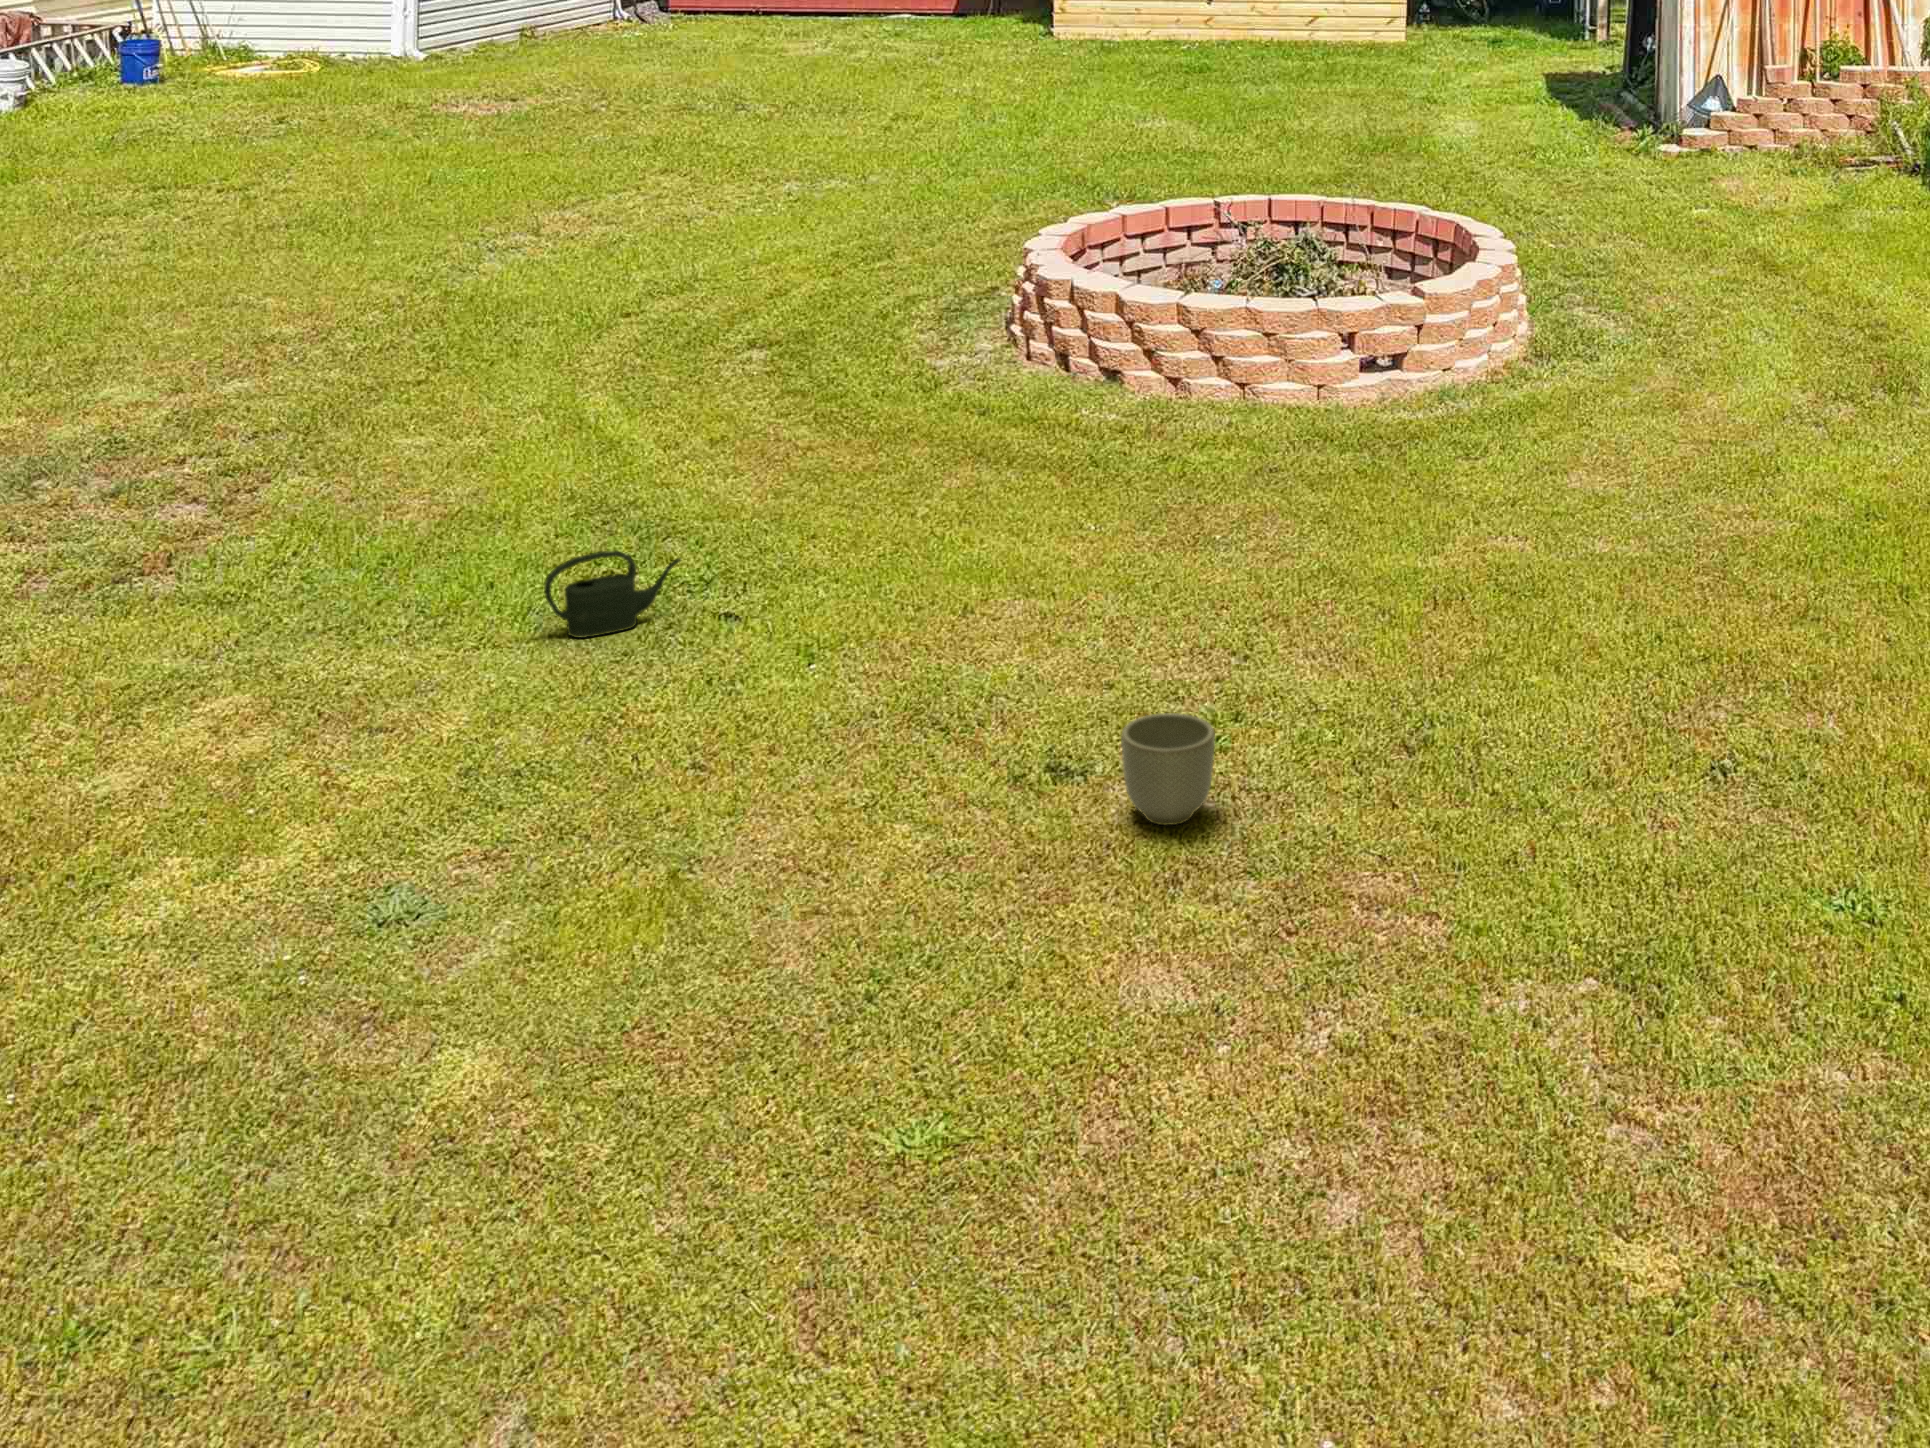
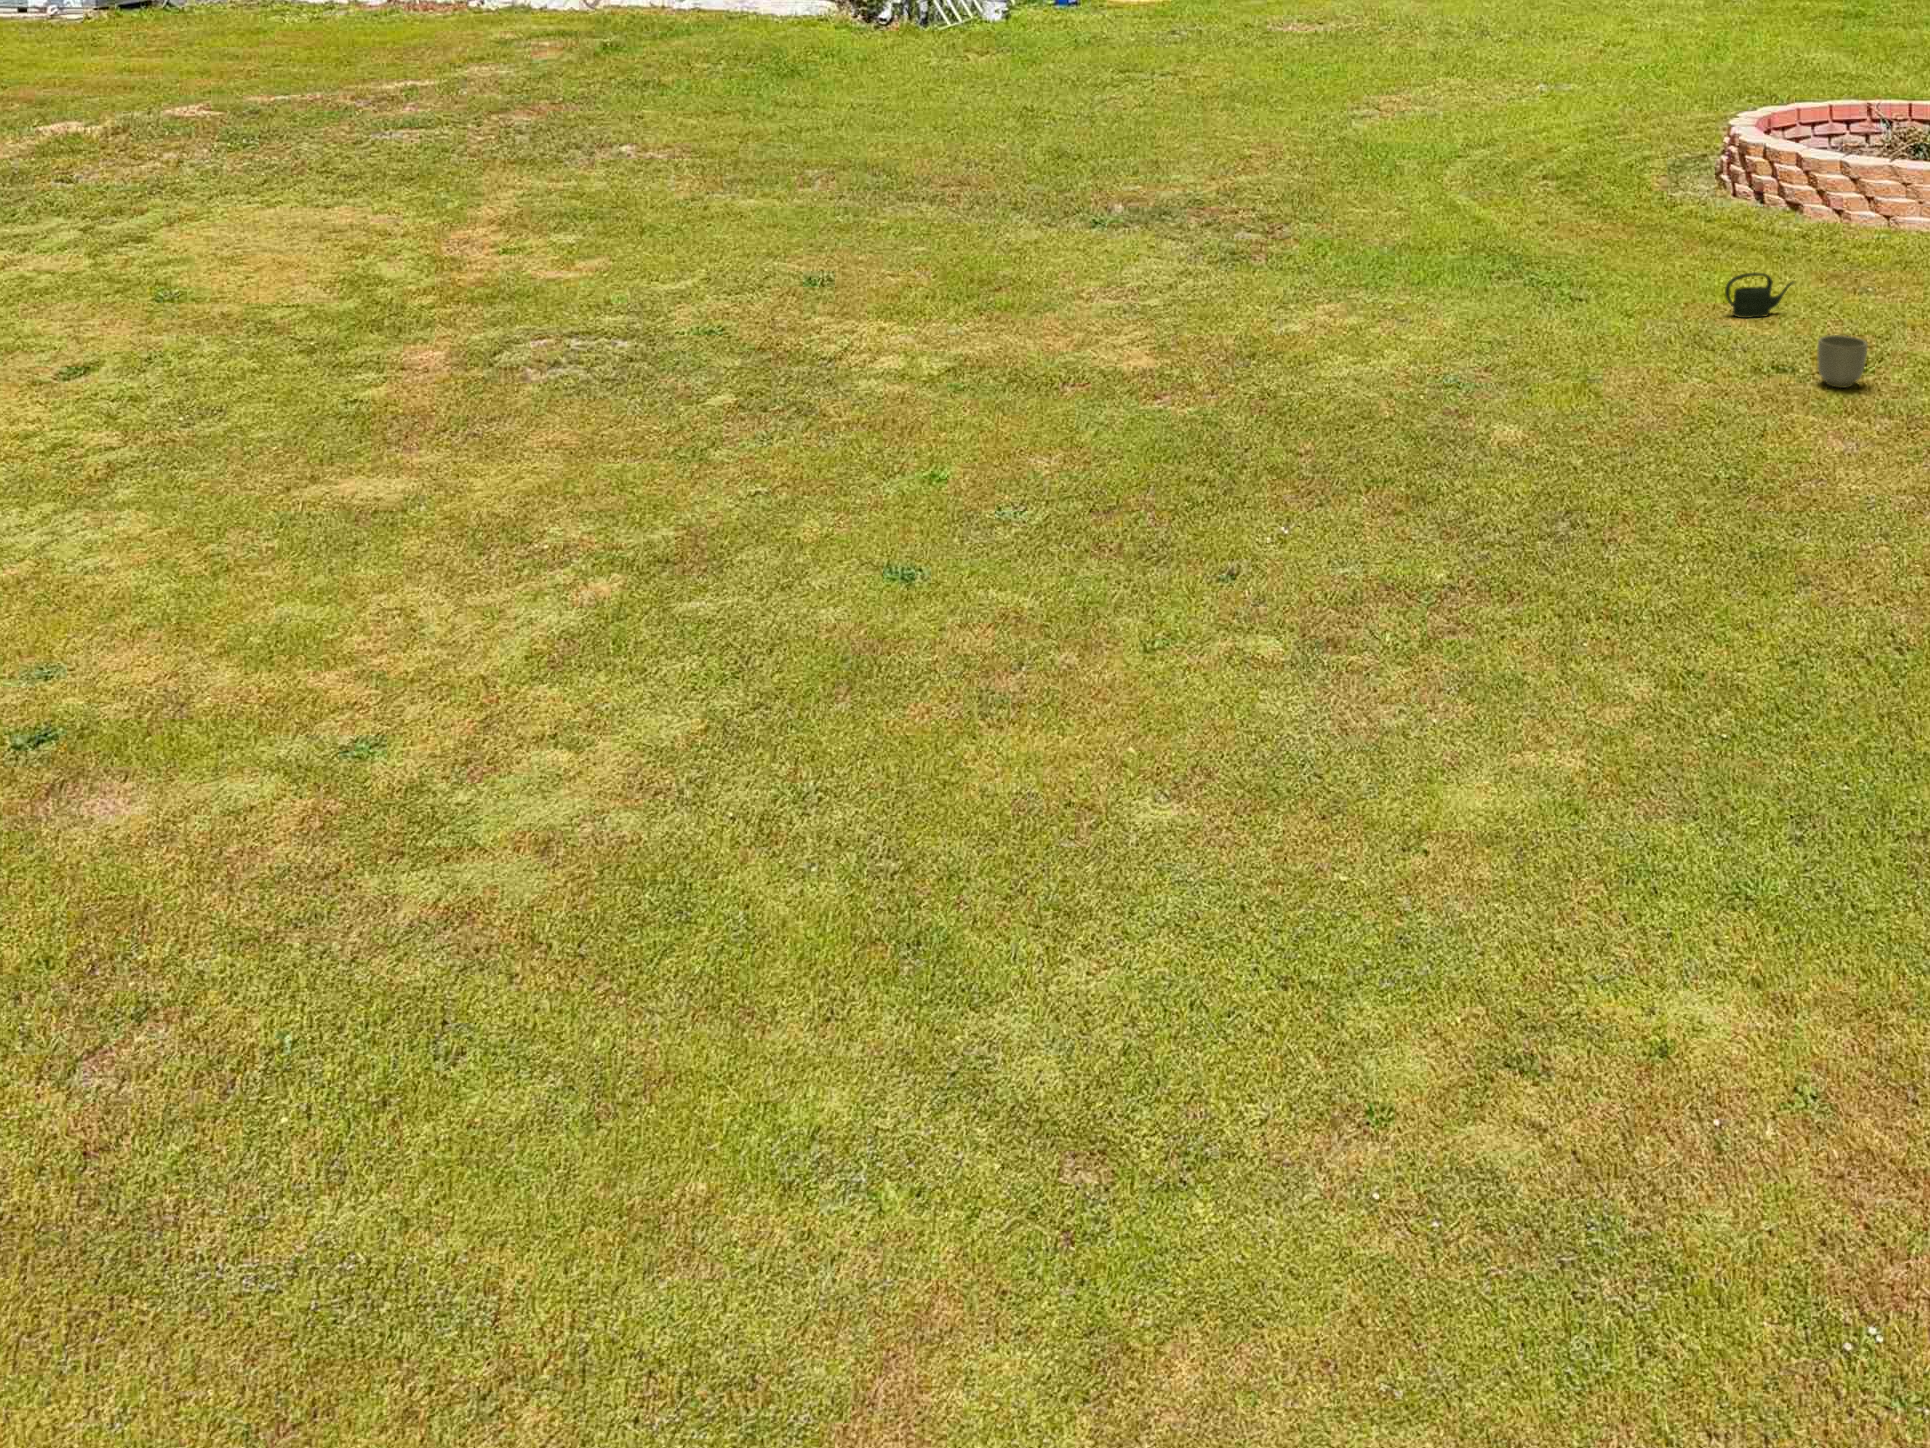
watering can: present [544,551,681,638] -> present [1725,273,1794,318]

